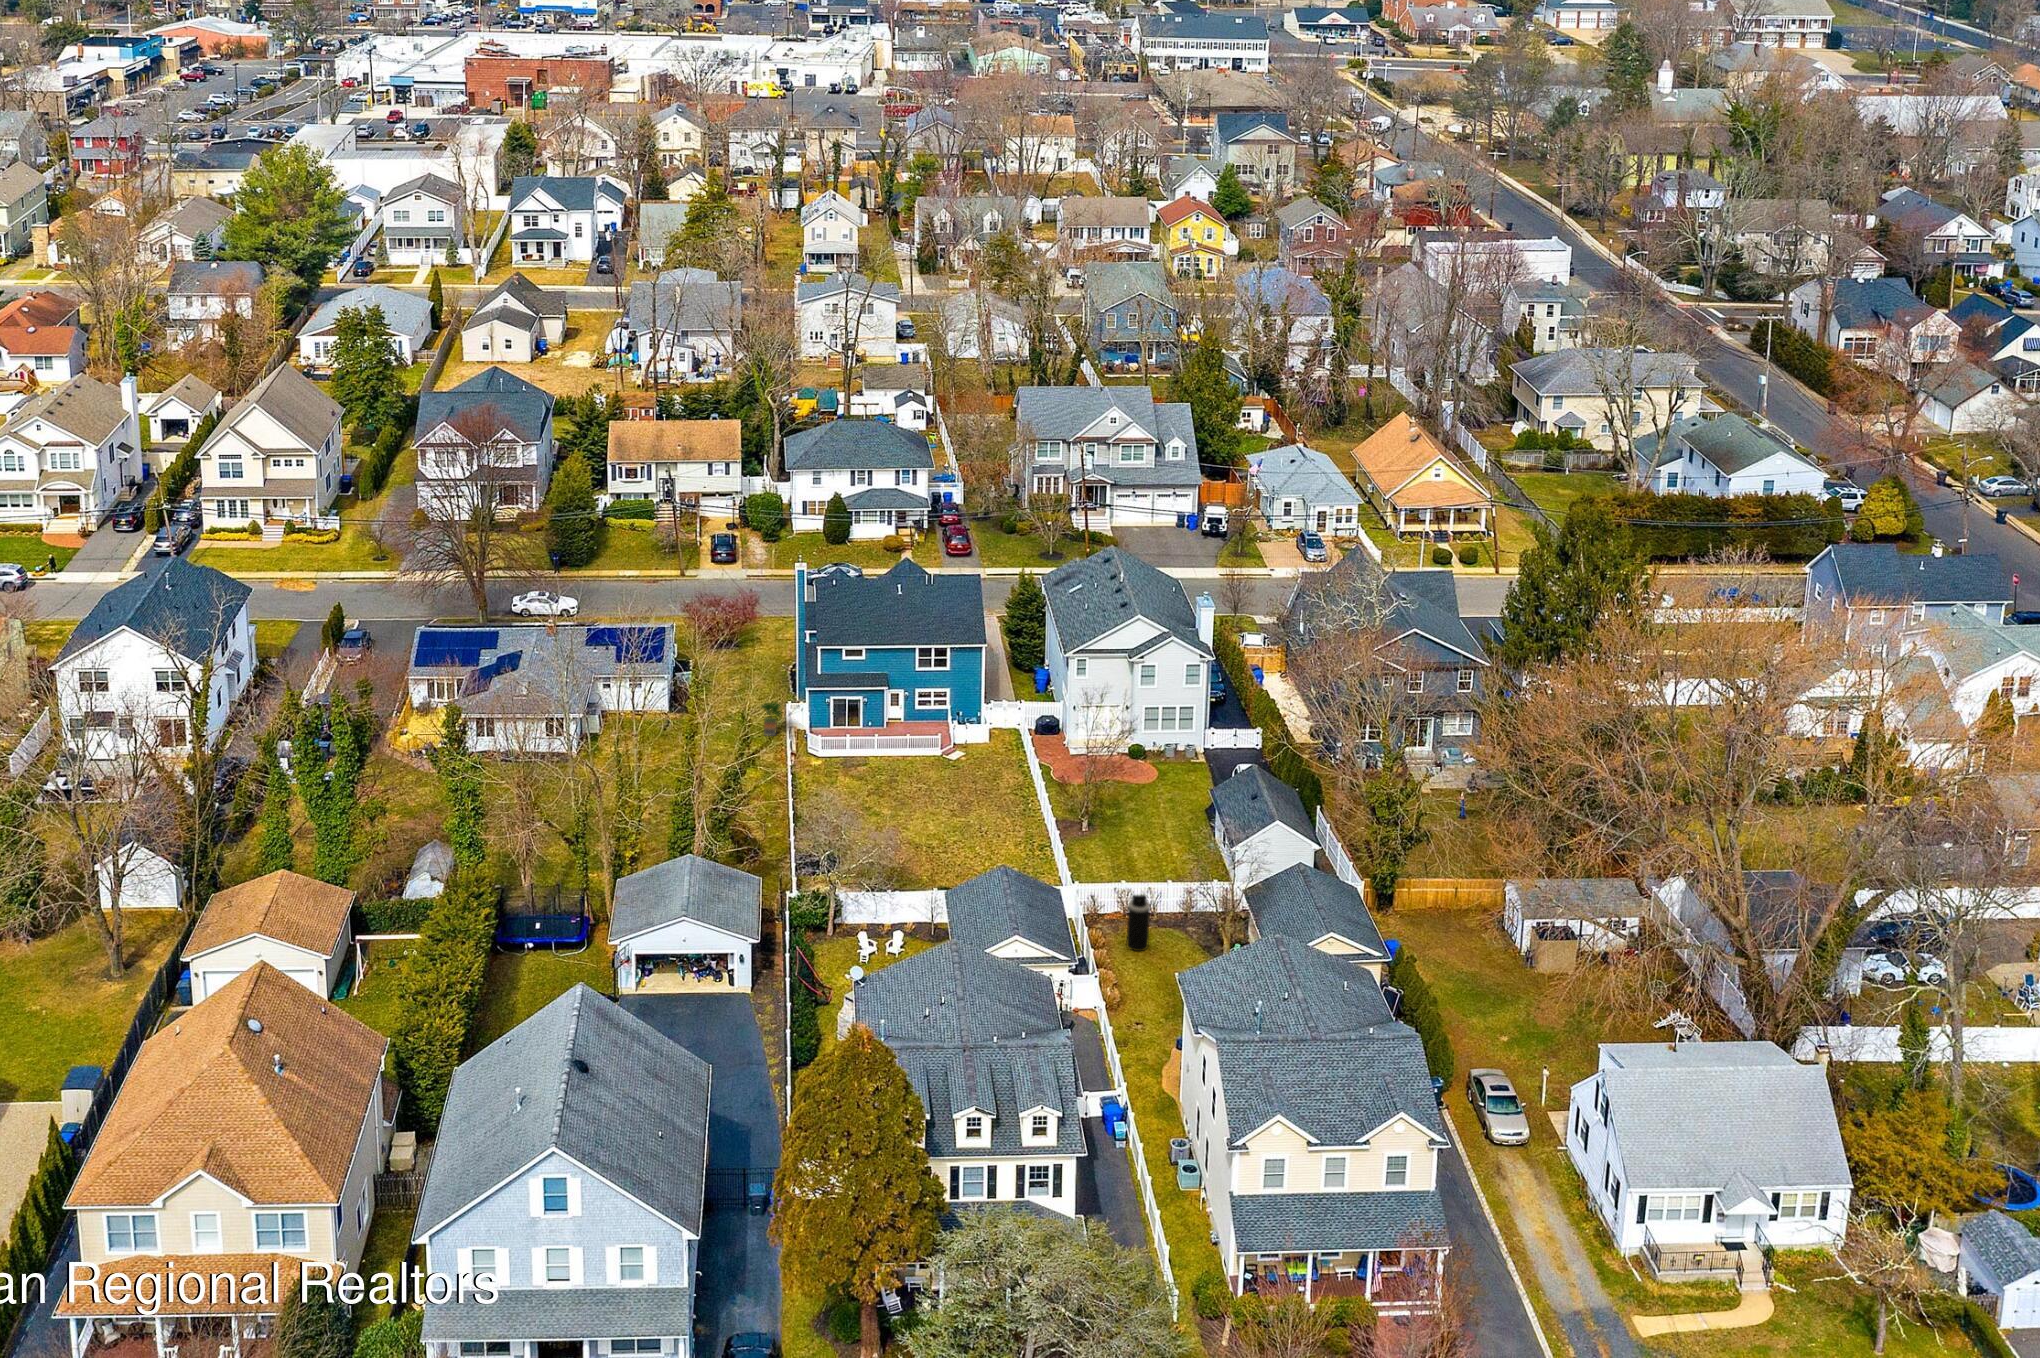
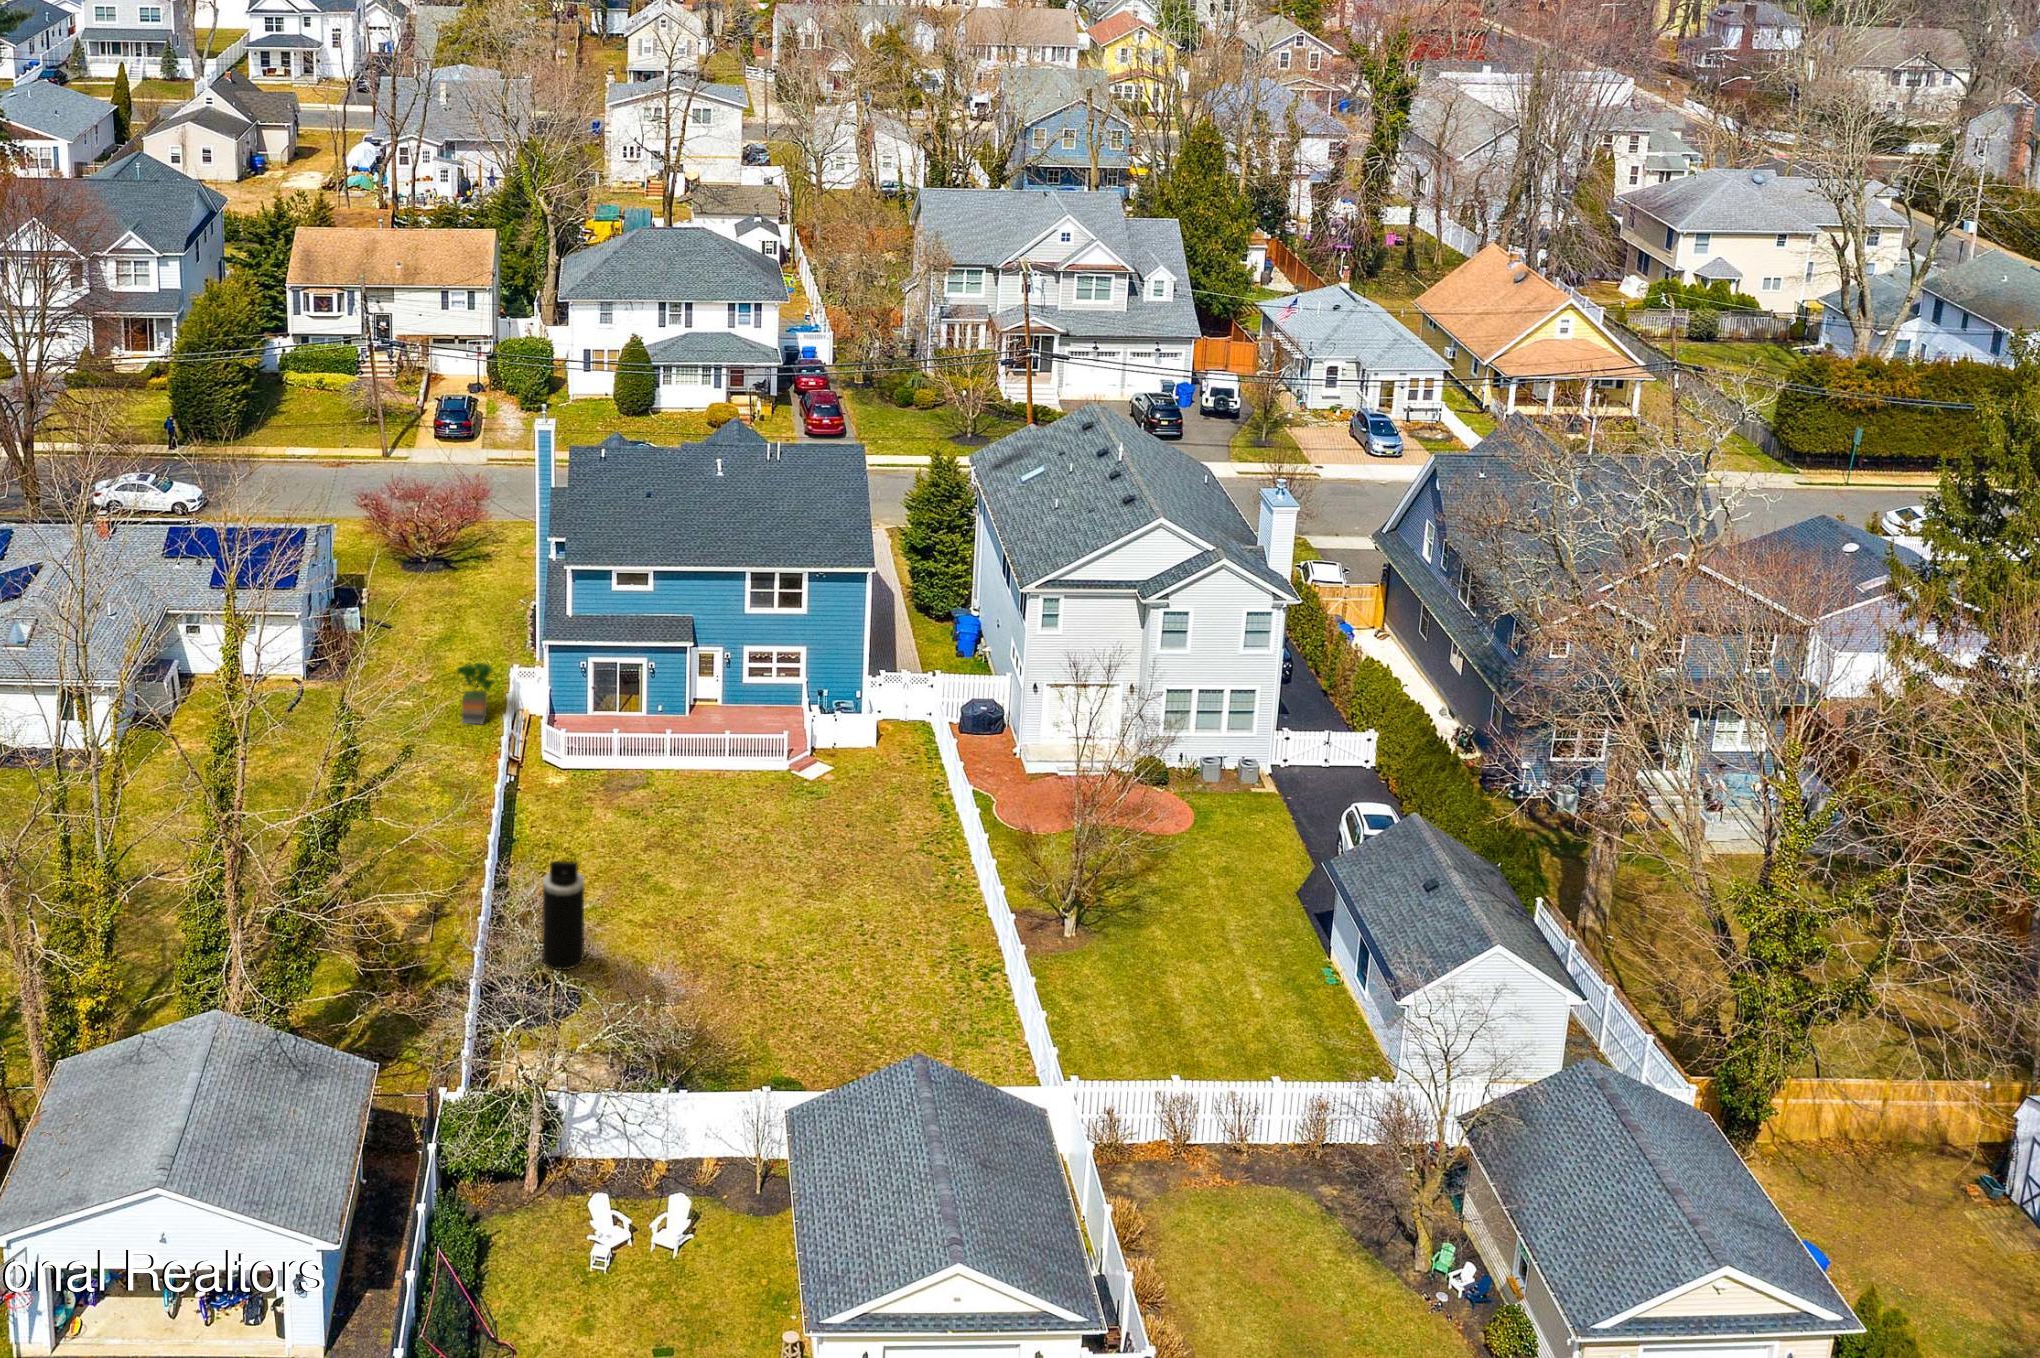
trash can: present [1127,895,1150,951] -> present [542,861,584,970]

